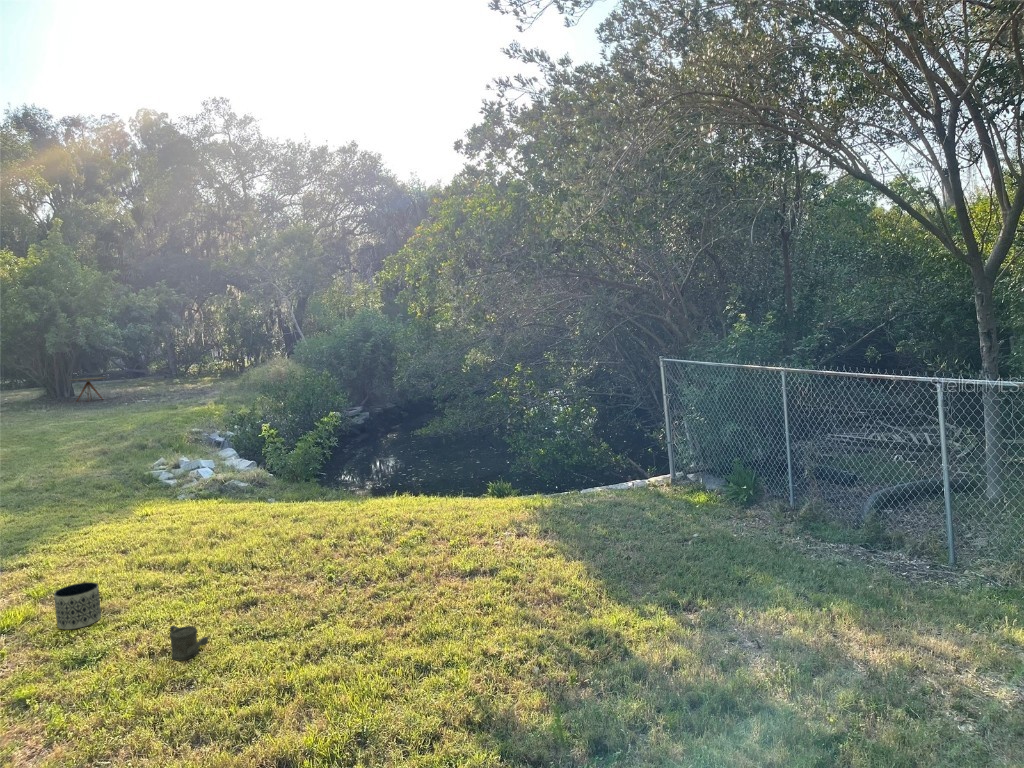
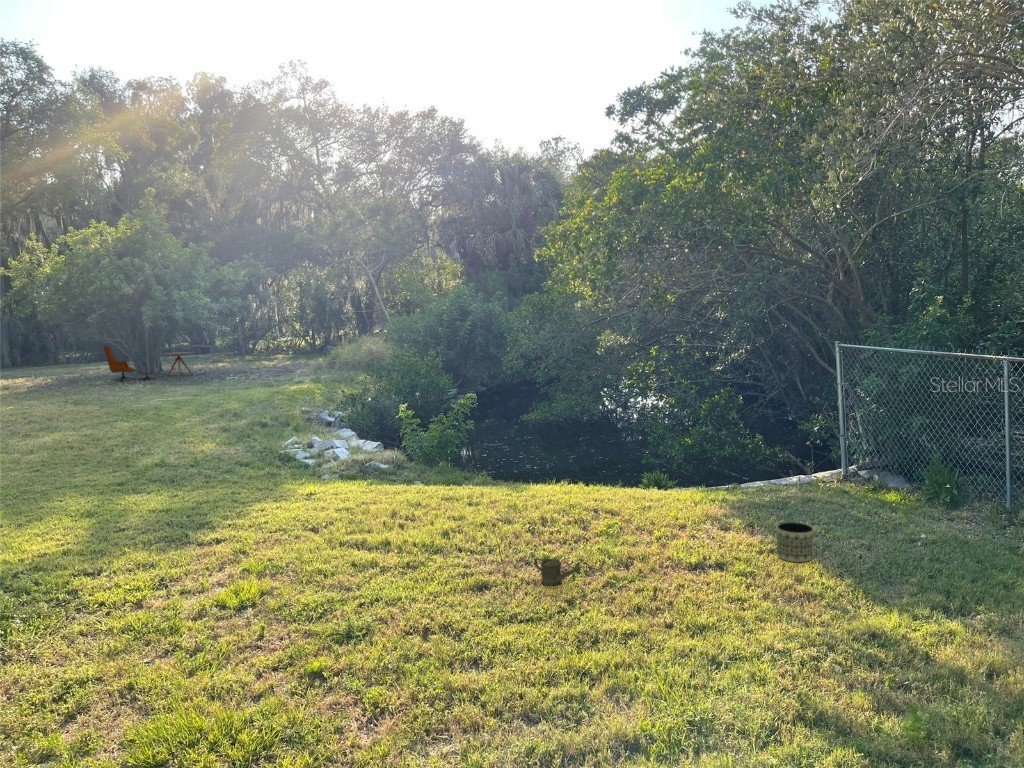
lounge chair: none [7,373,63,408] -> present [104,346,154,380]
planter: present [54,582,101,630] -> present [777,523,813,562]
watering can: present [170,625,208,661] -> present [534,558,580,586]

